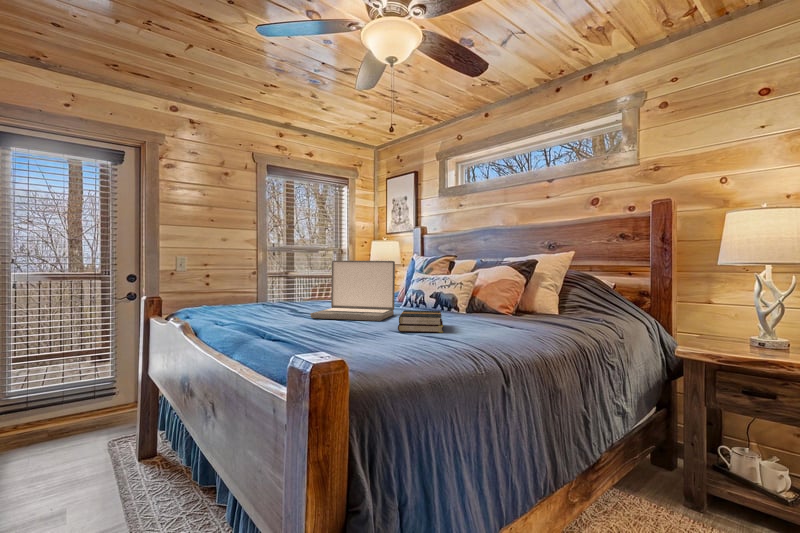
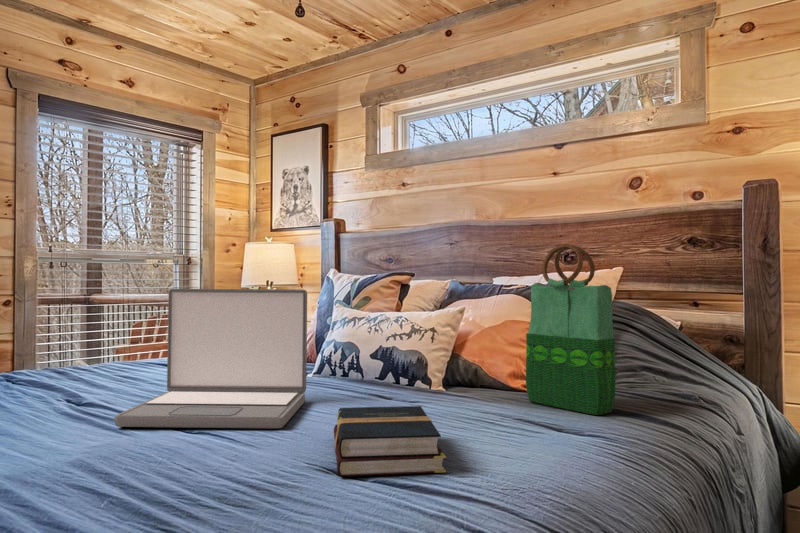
tote bag: none [504,237,545,322] -> present [526,244,615,415]

